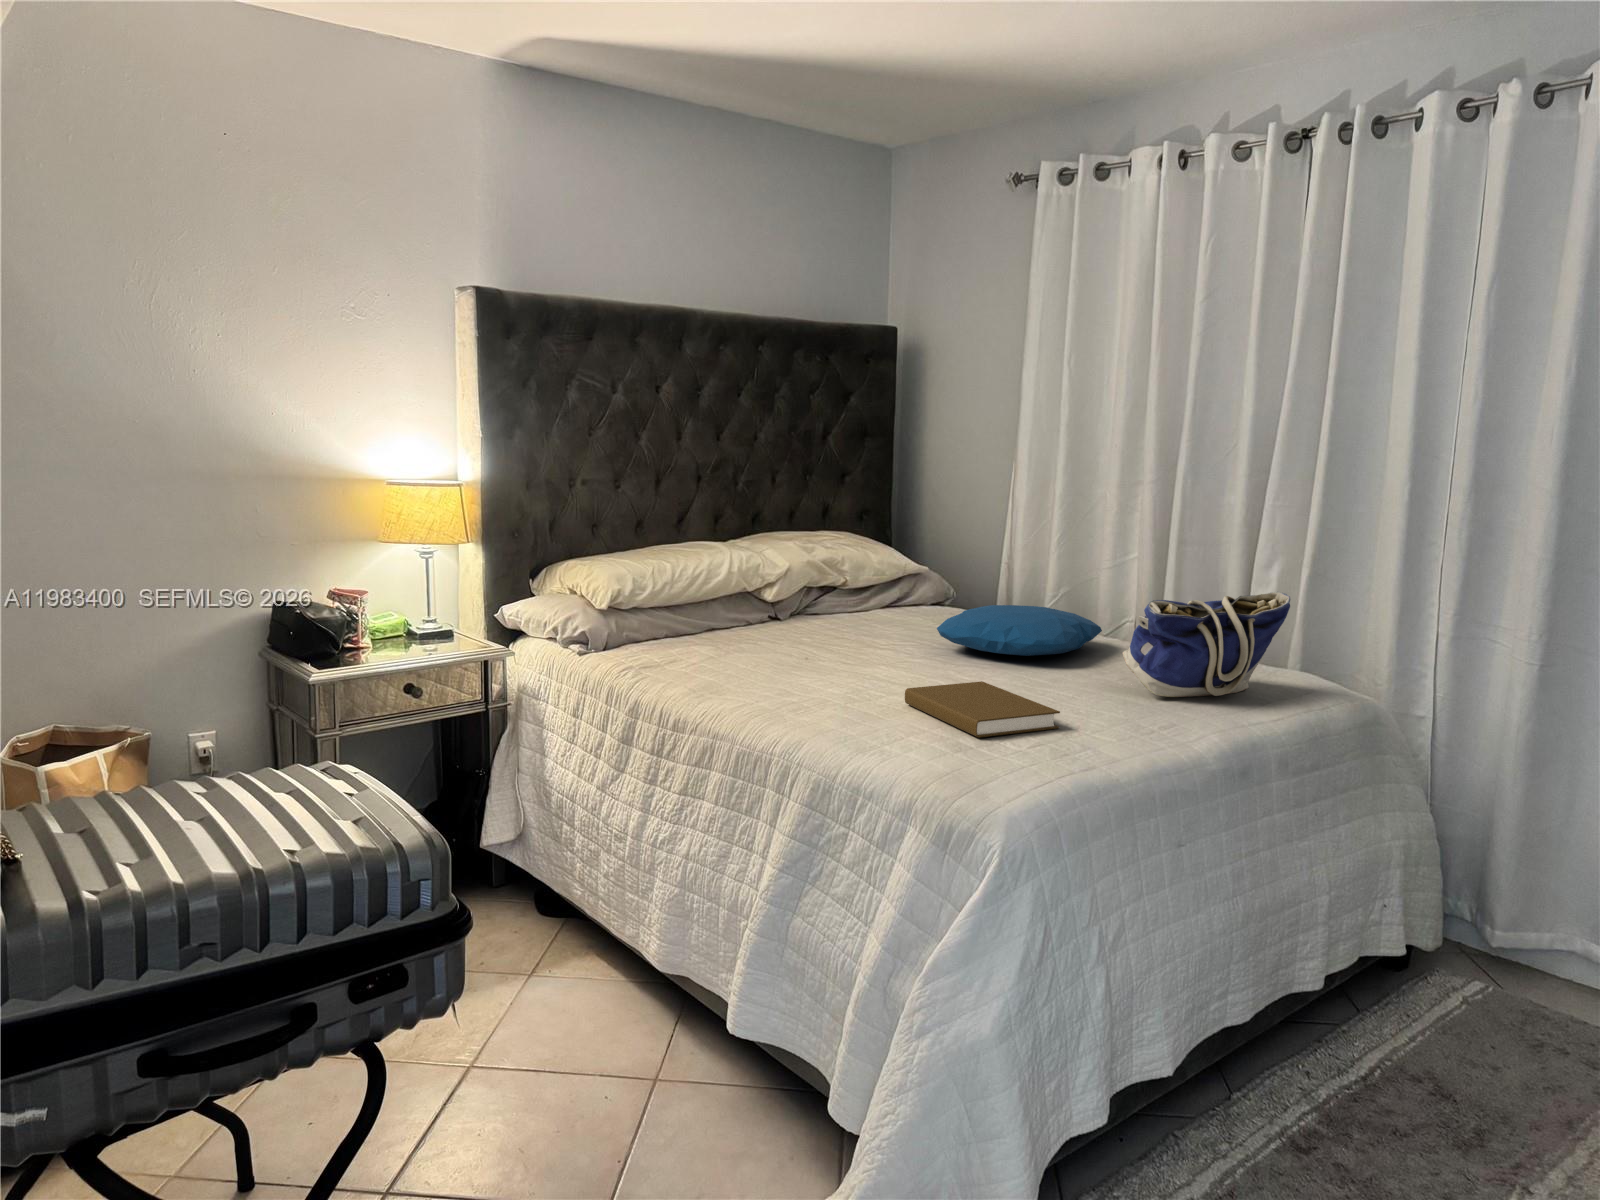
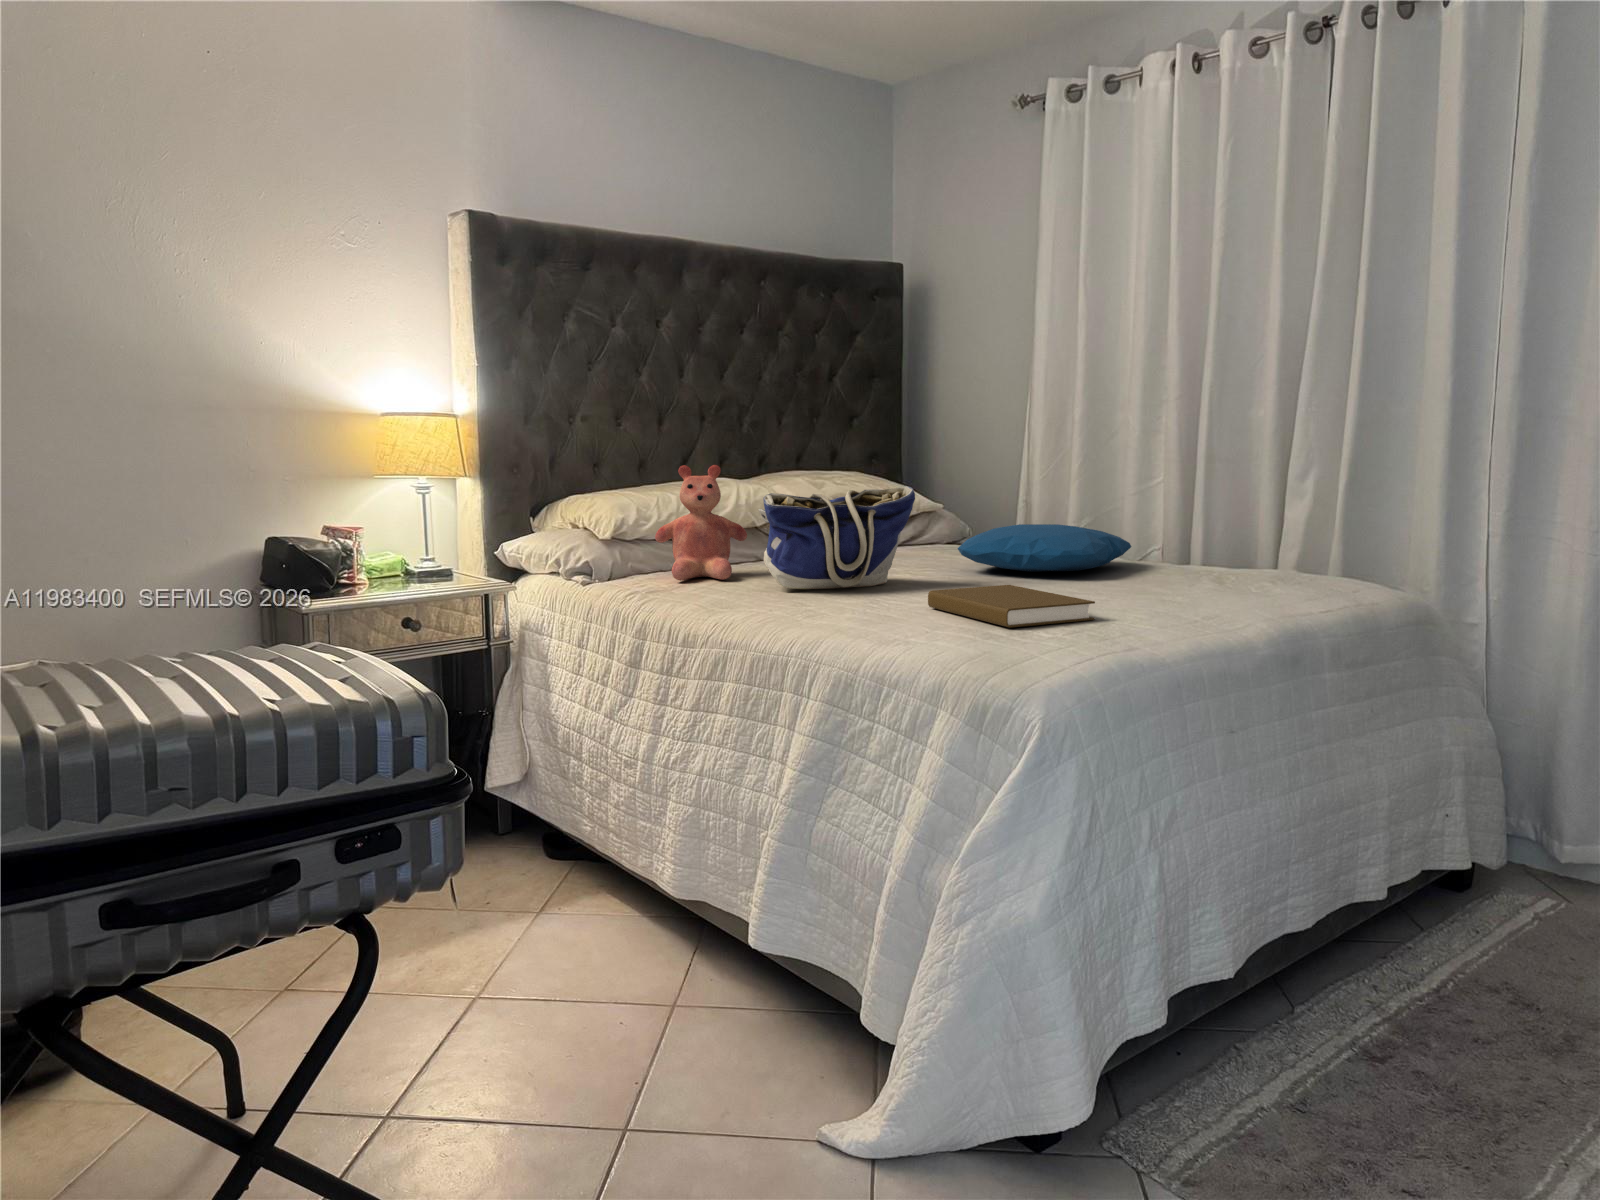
teddy bear: none [649,542,737,654] -> present [655,465,747,581]
tote bag: present [1123,592,1290,697] -> present [758,486,915,589]

